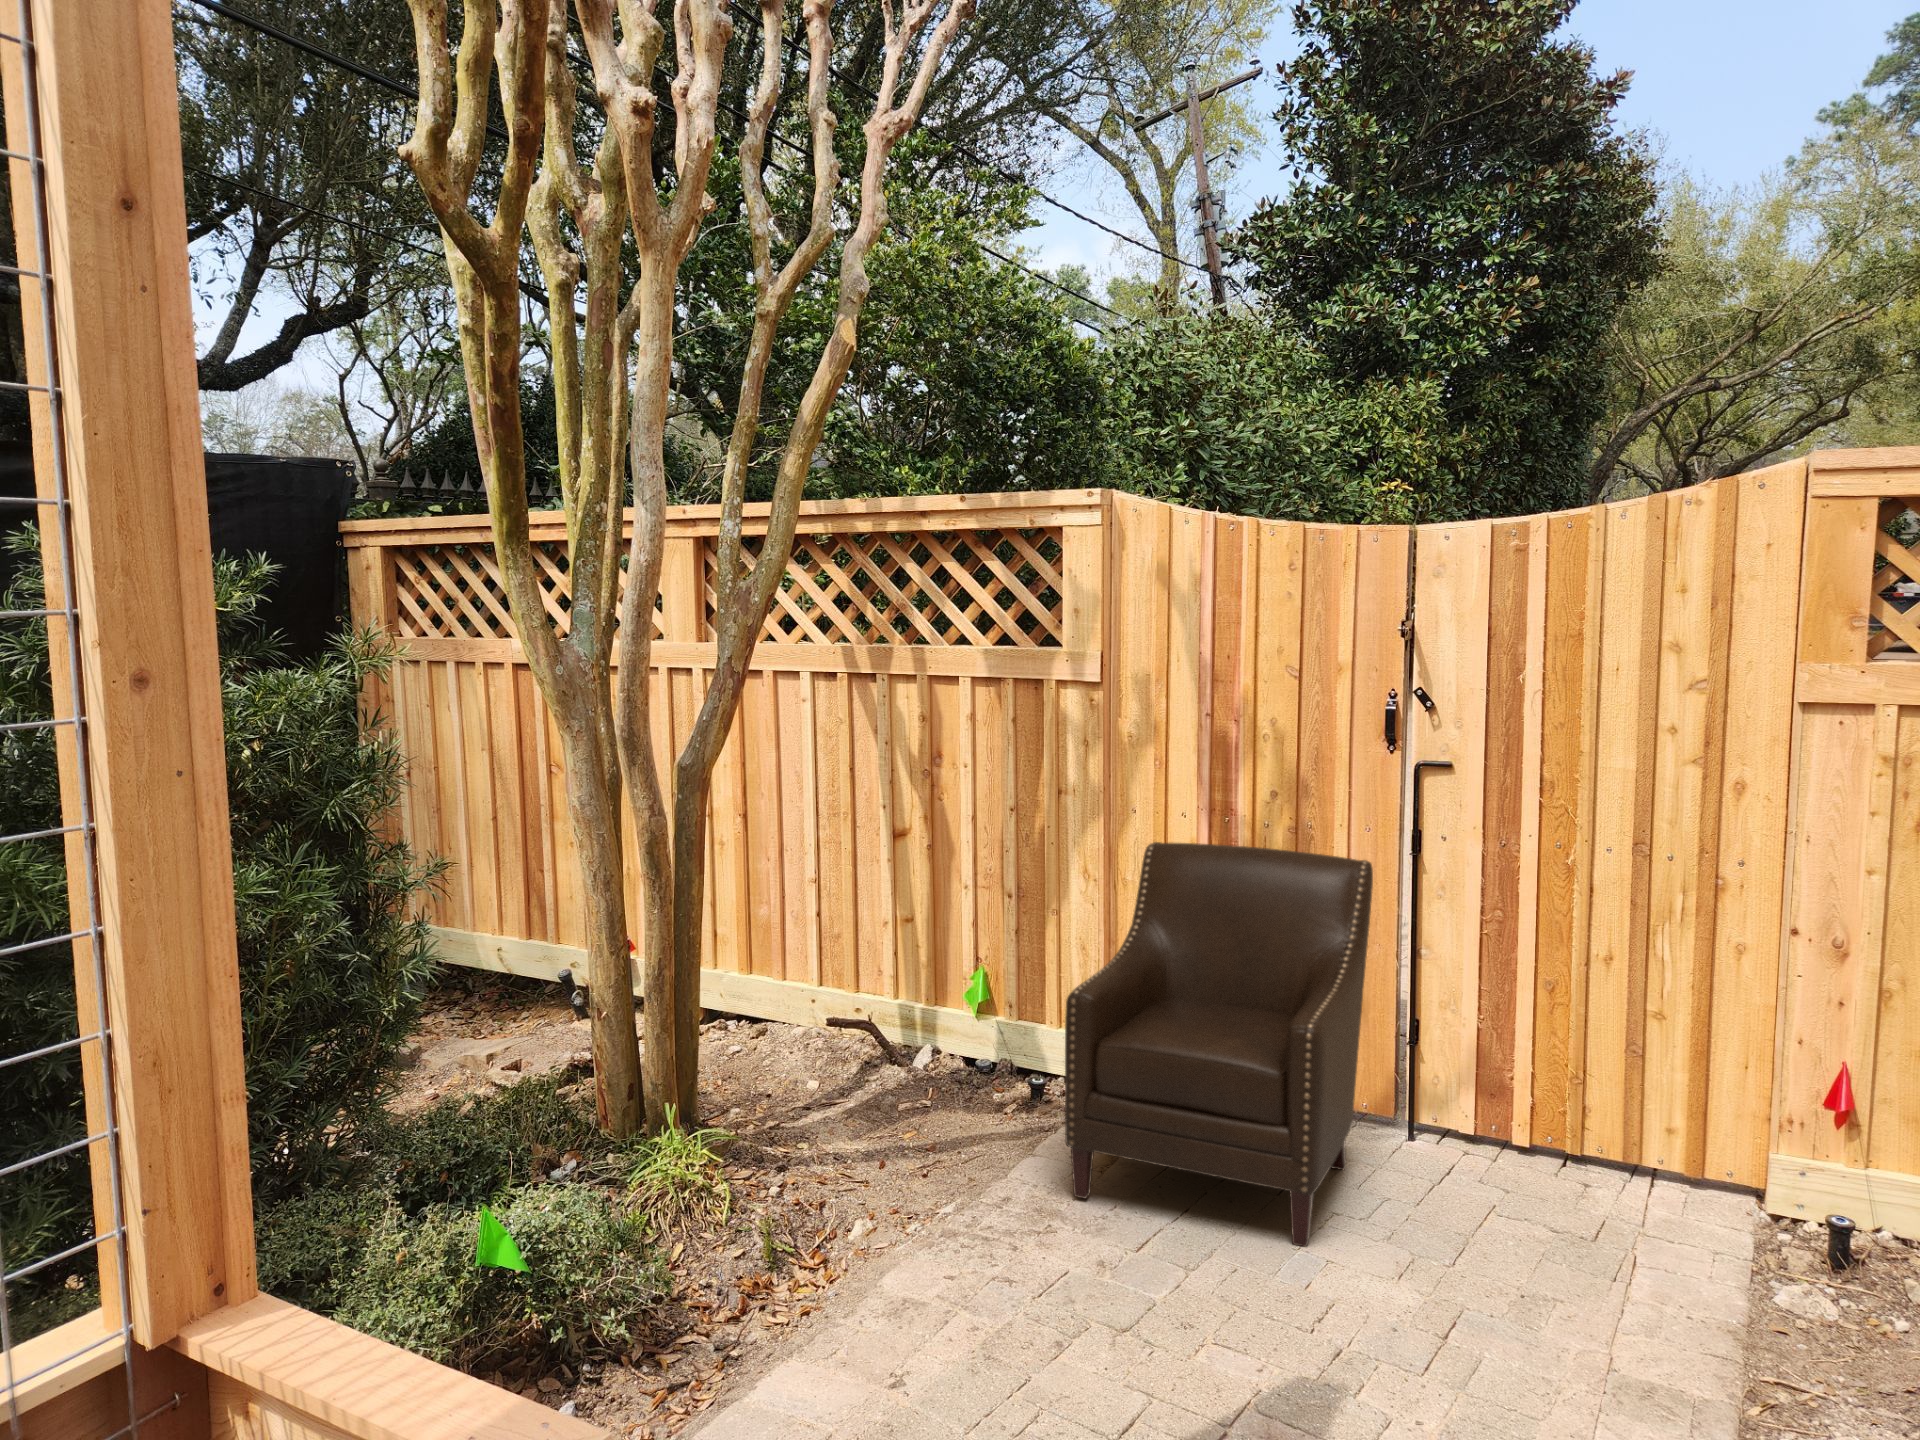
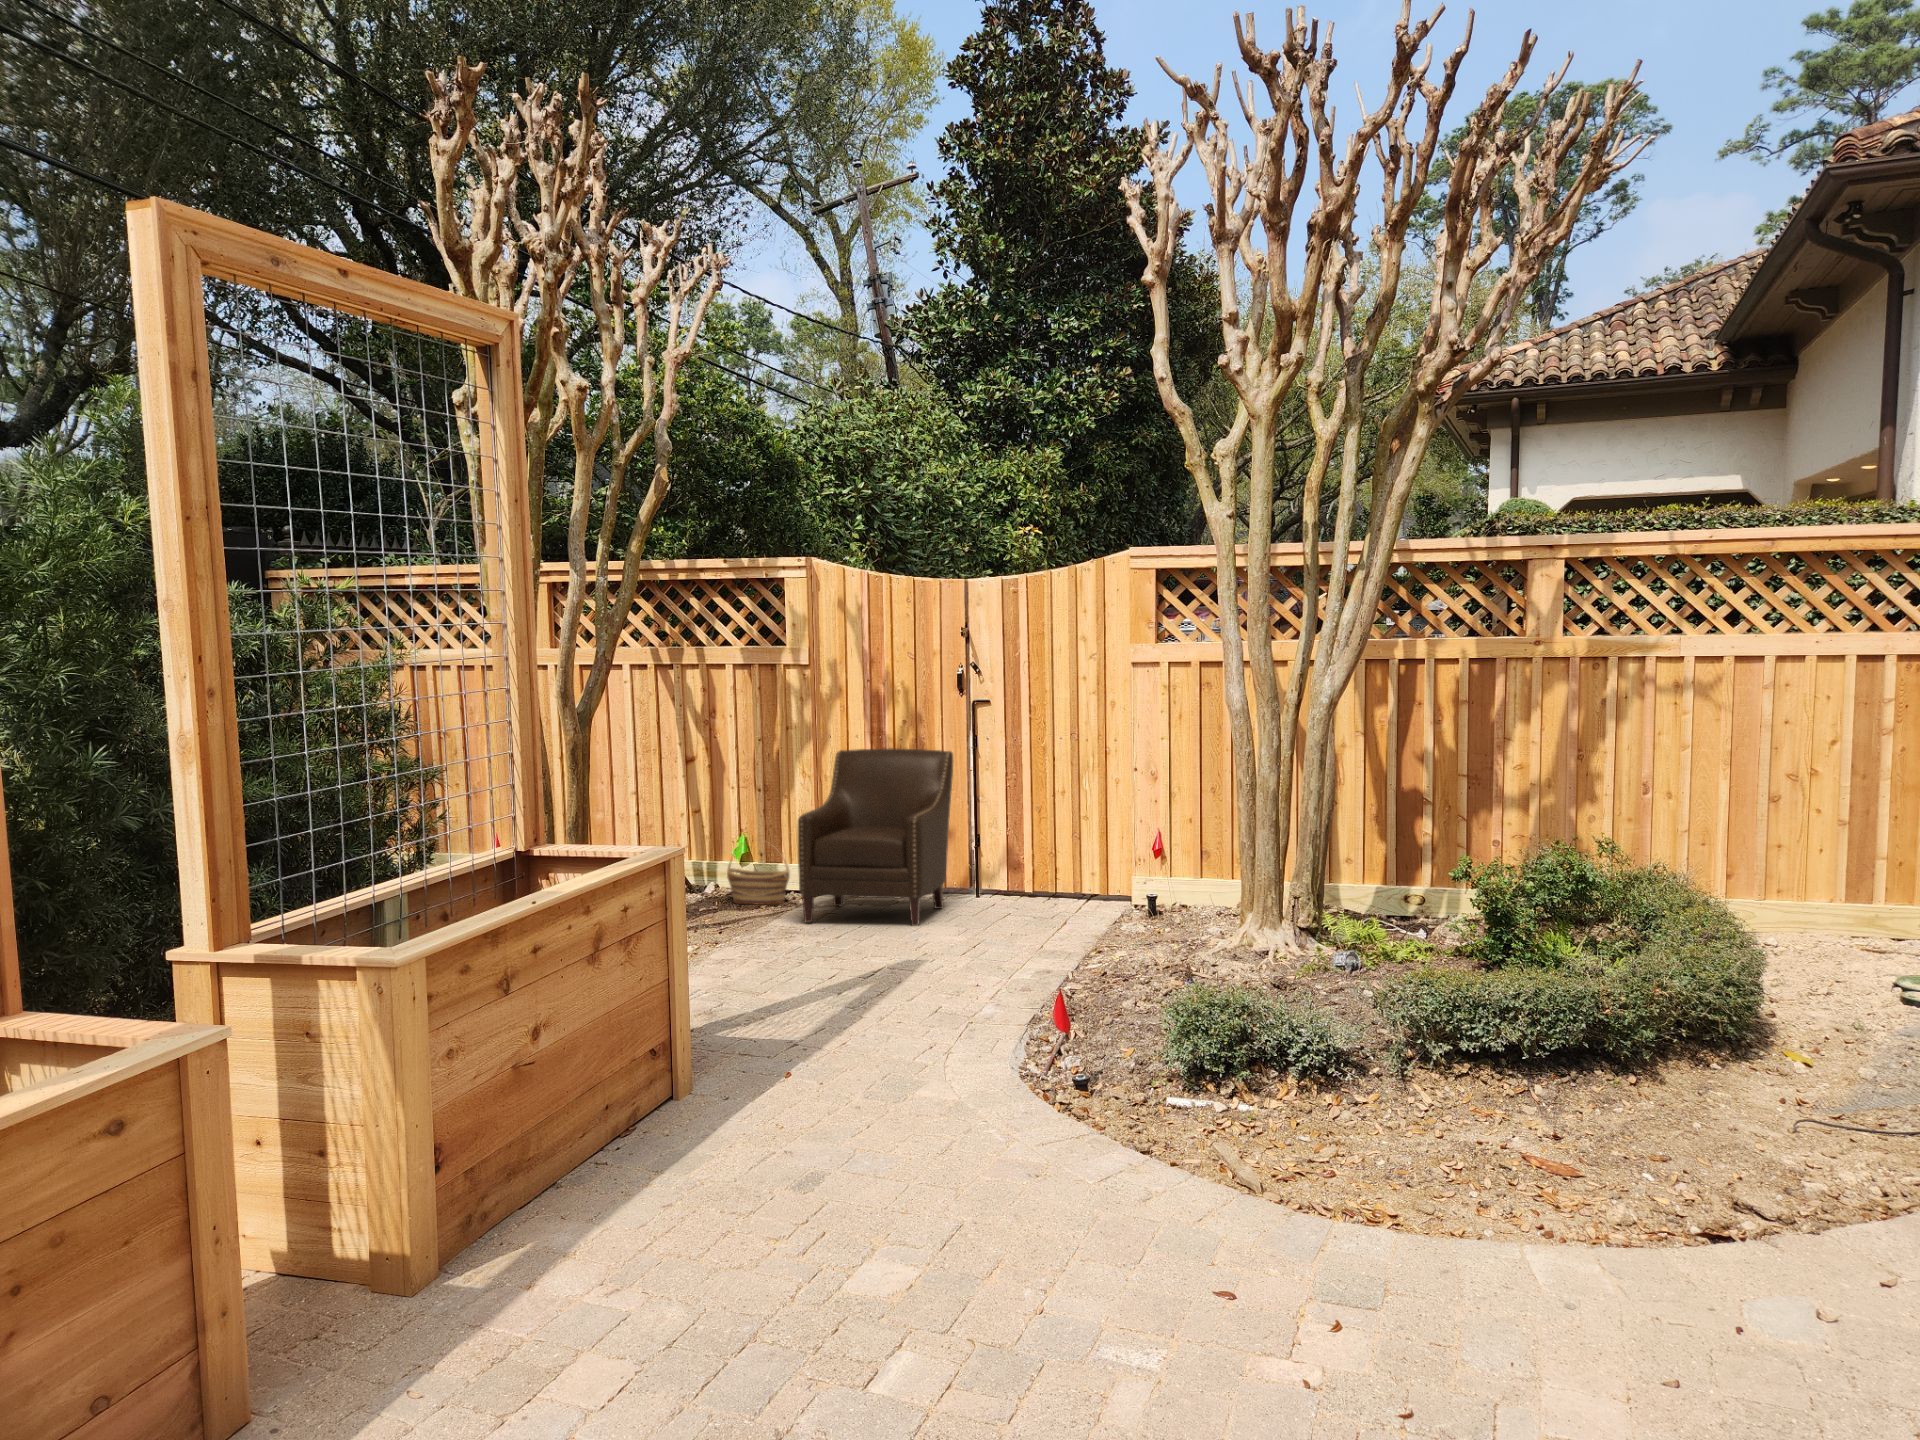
basket: none [948,987,1055,1108] -> present [727,846,789,905]

